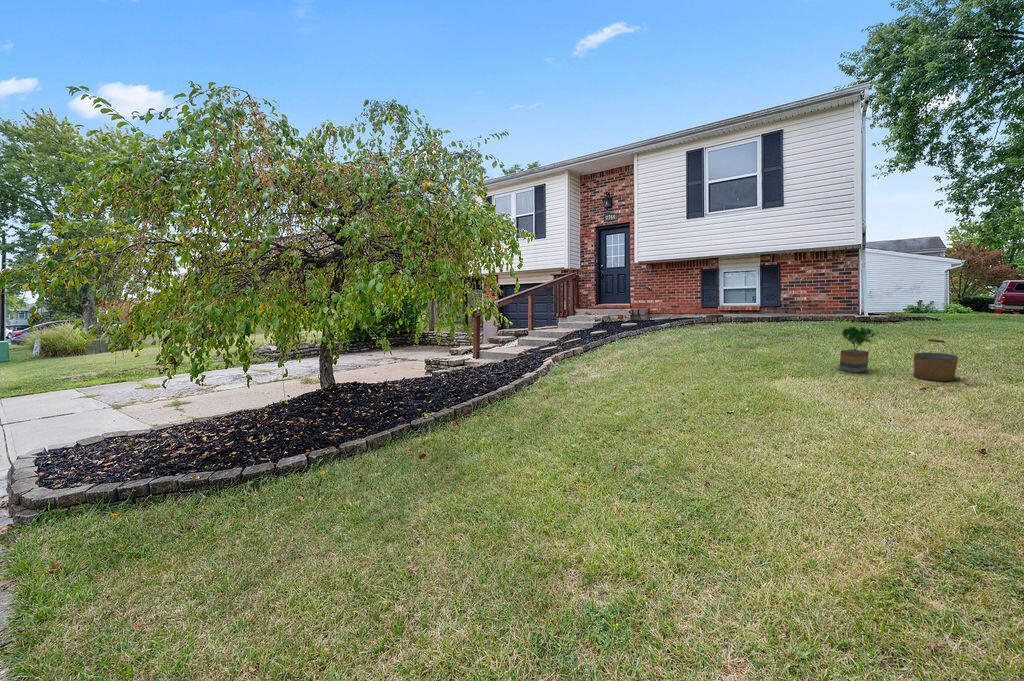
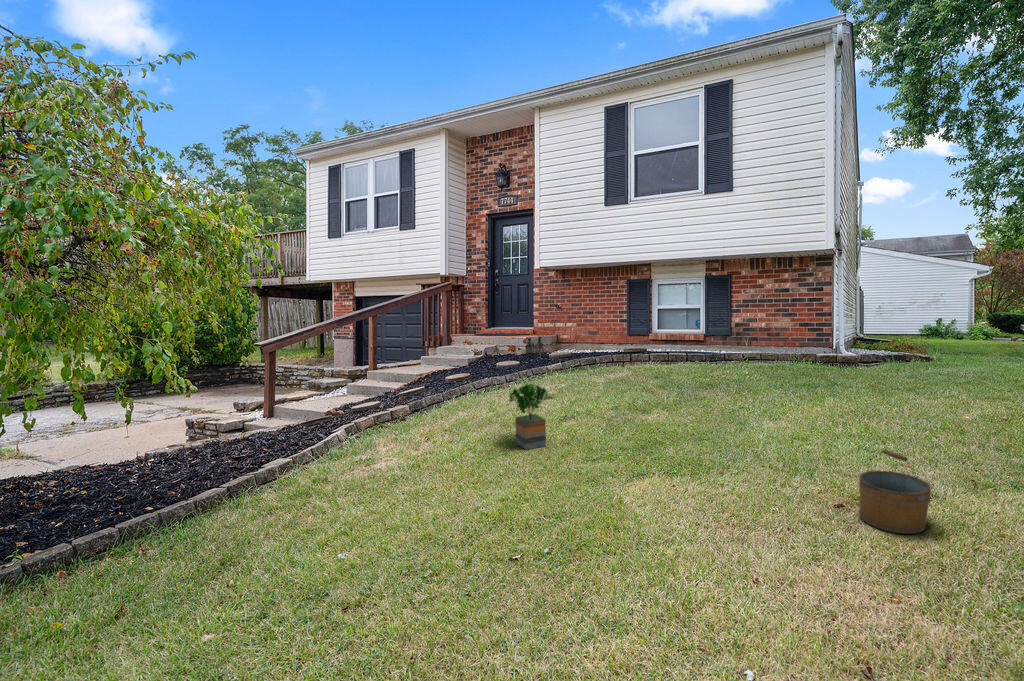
potted tree: present [840,326,876,373] -> present [509,384,553,450]

